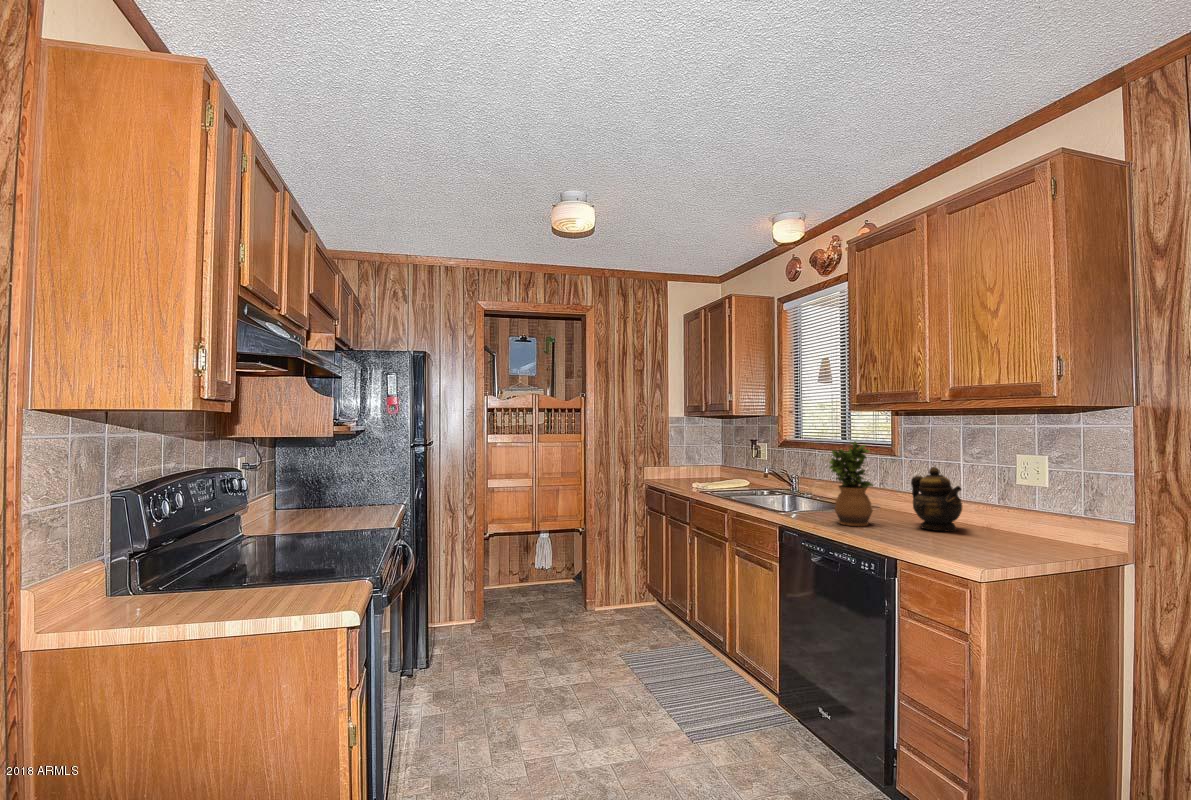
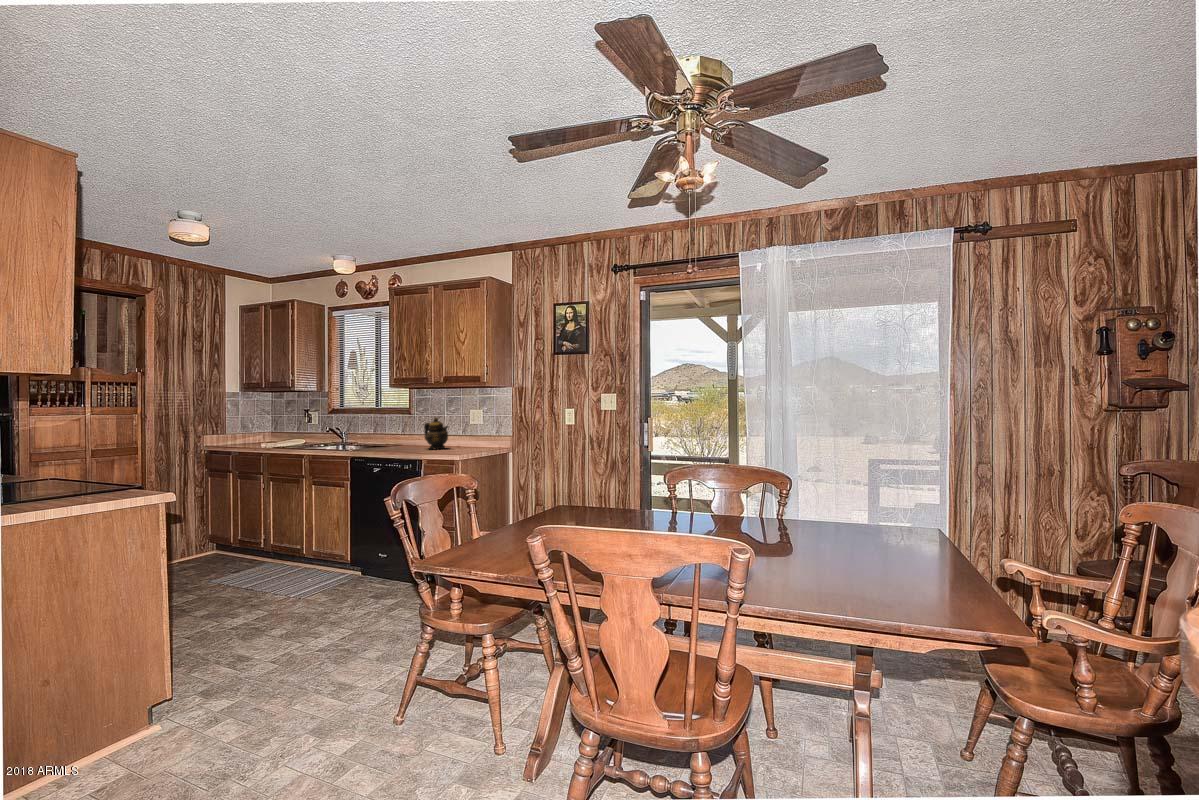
potted plant: present [829,441,873,526] -> none [382,405,406,452]

